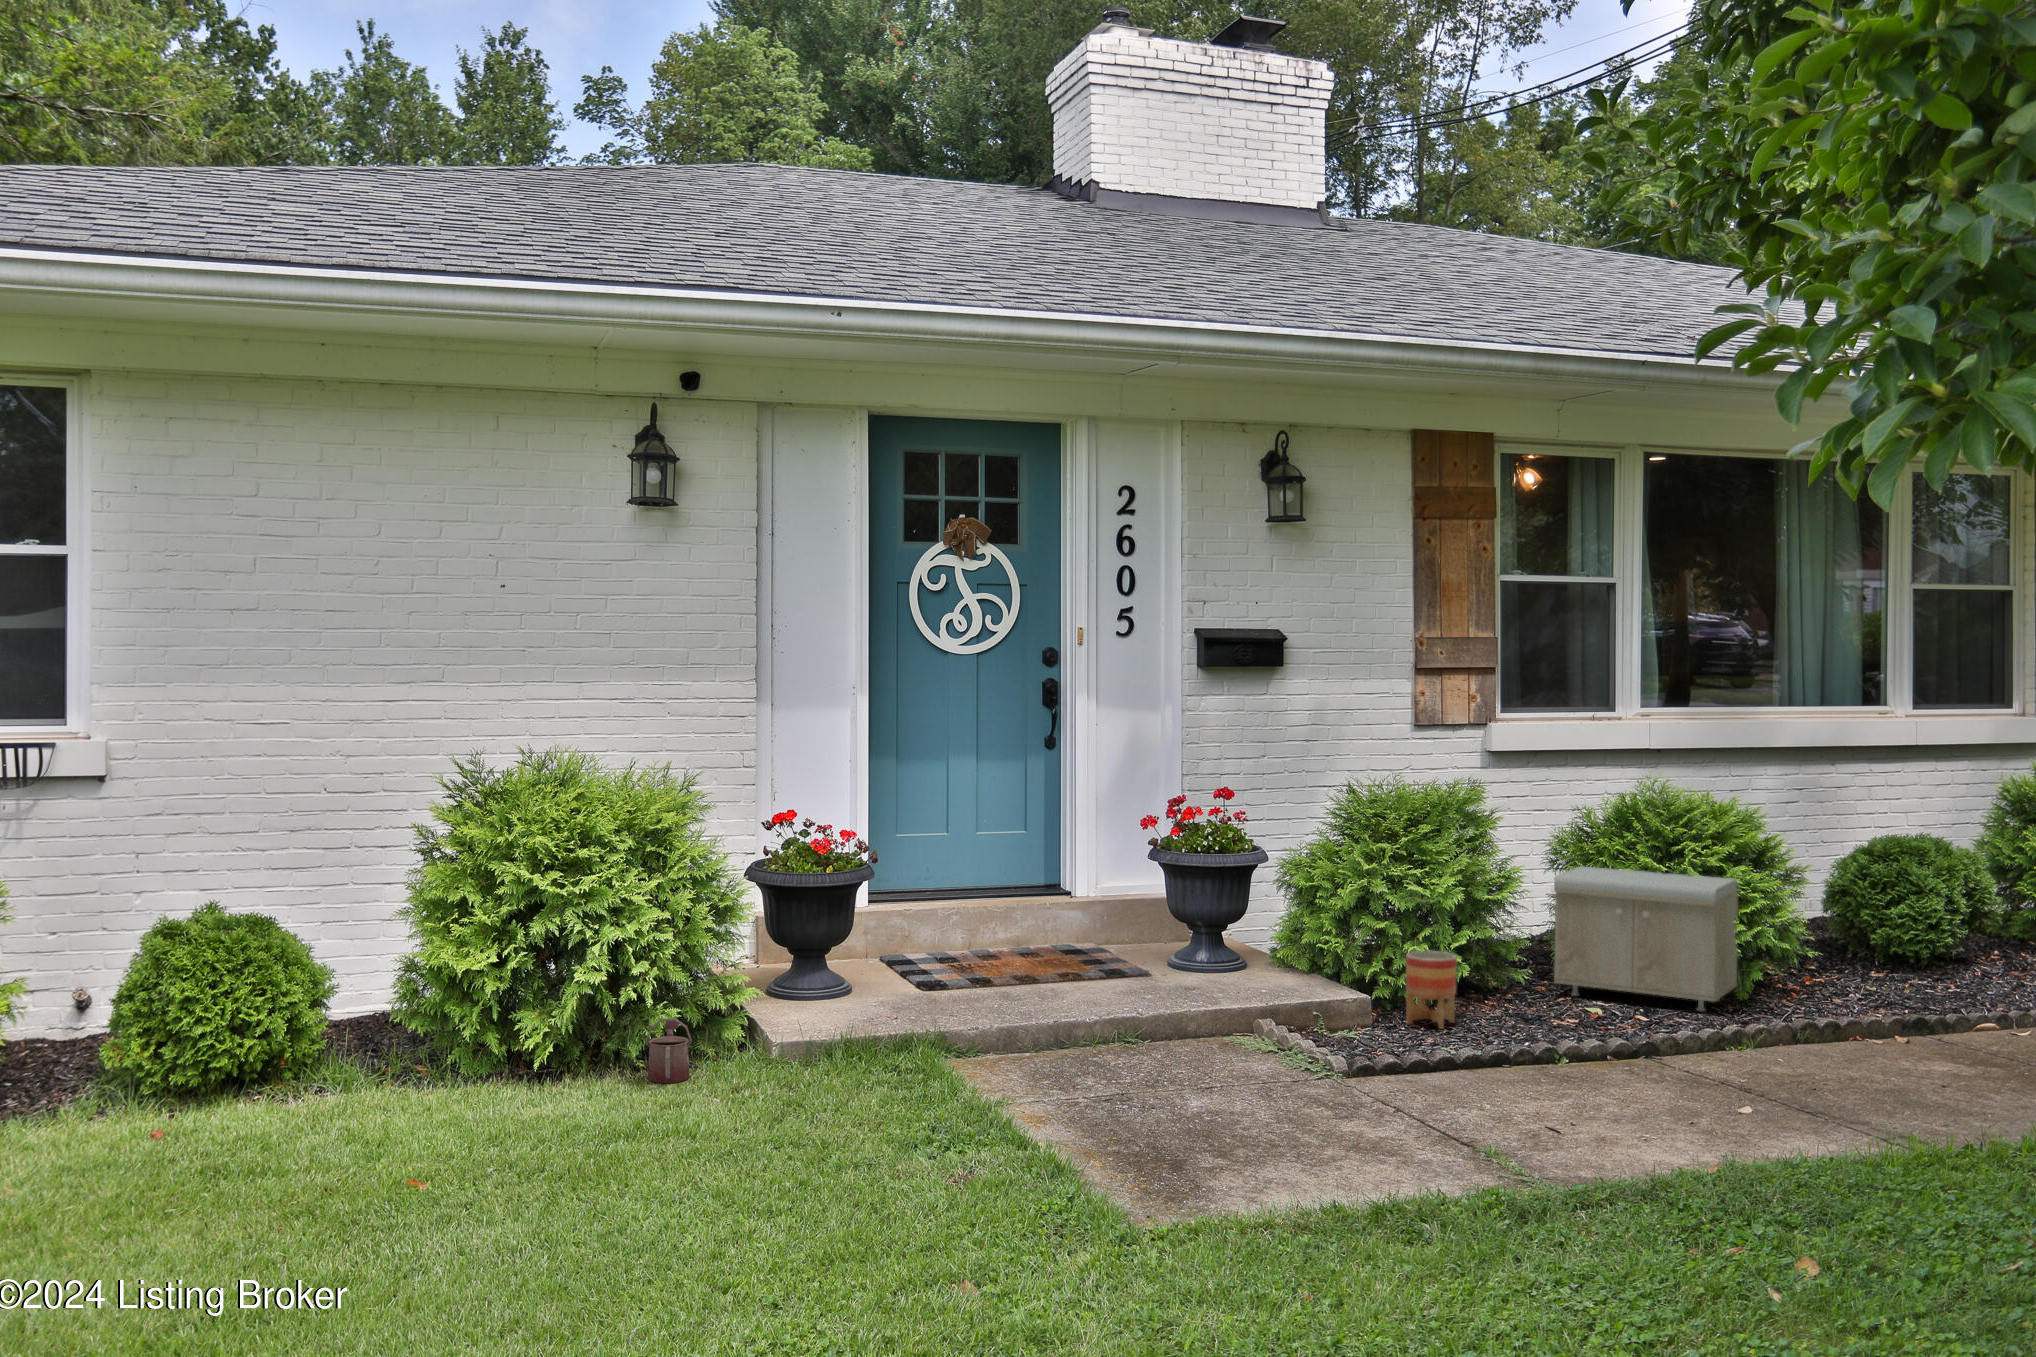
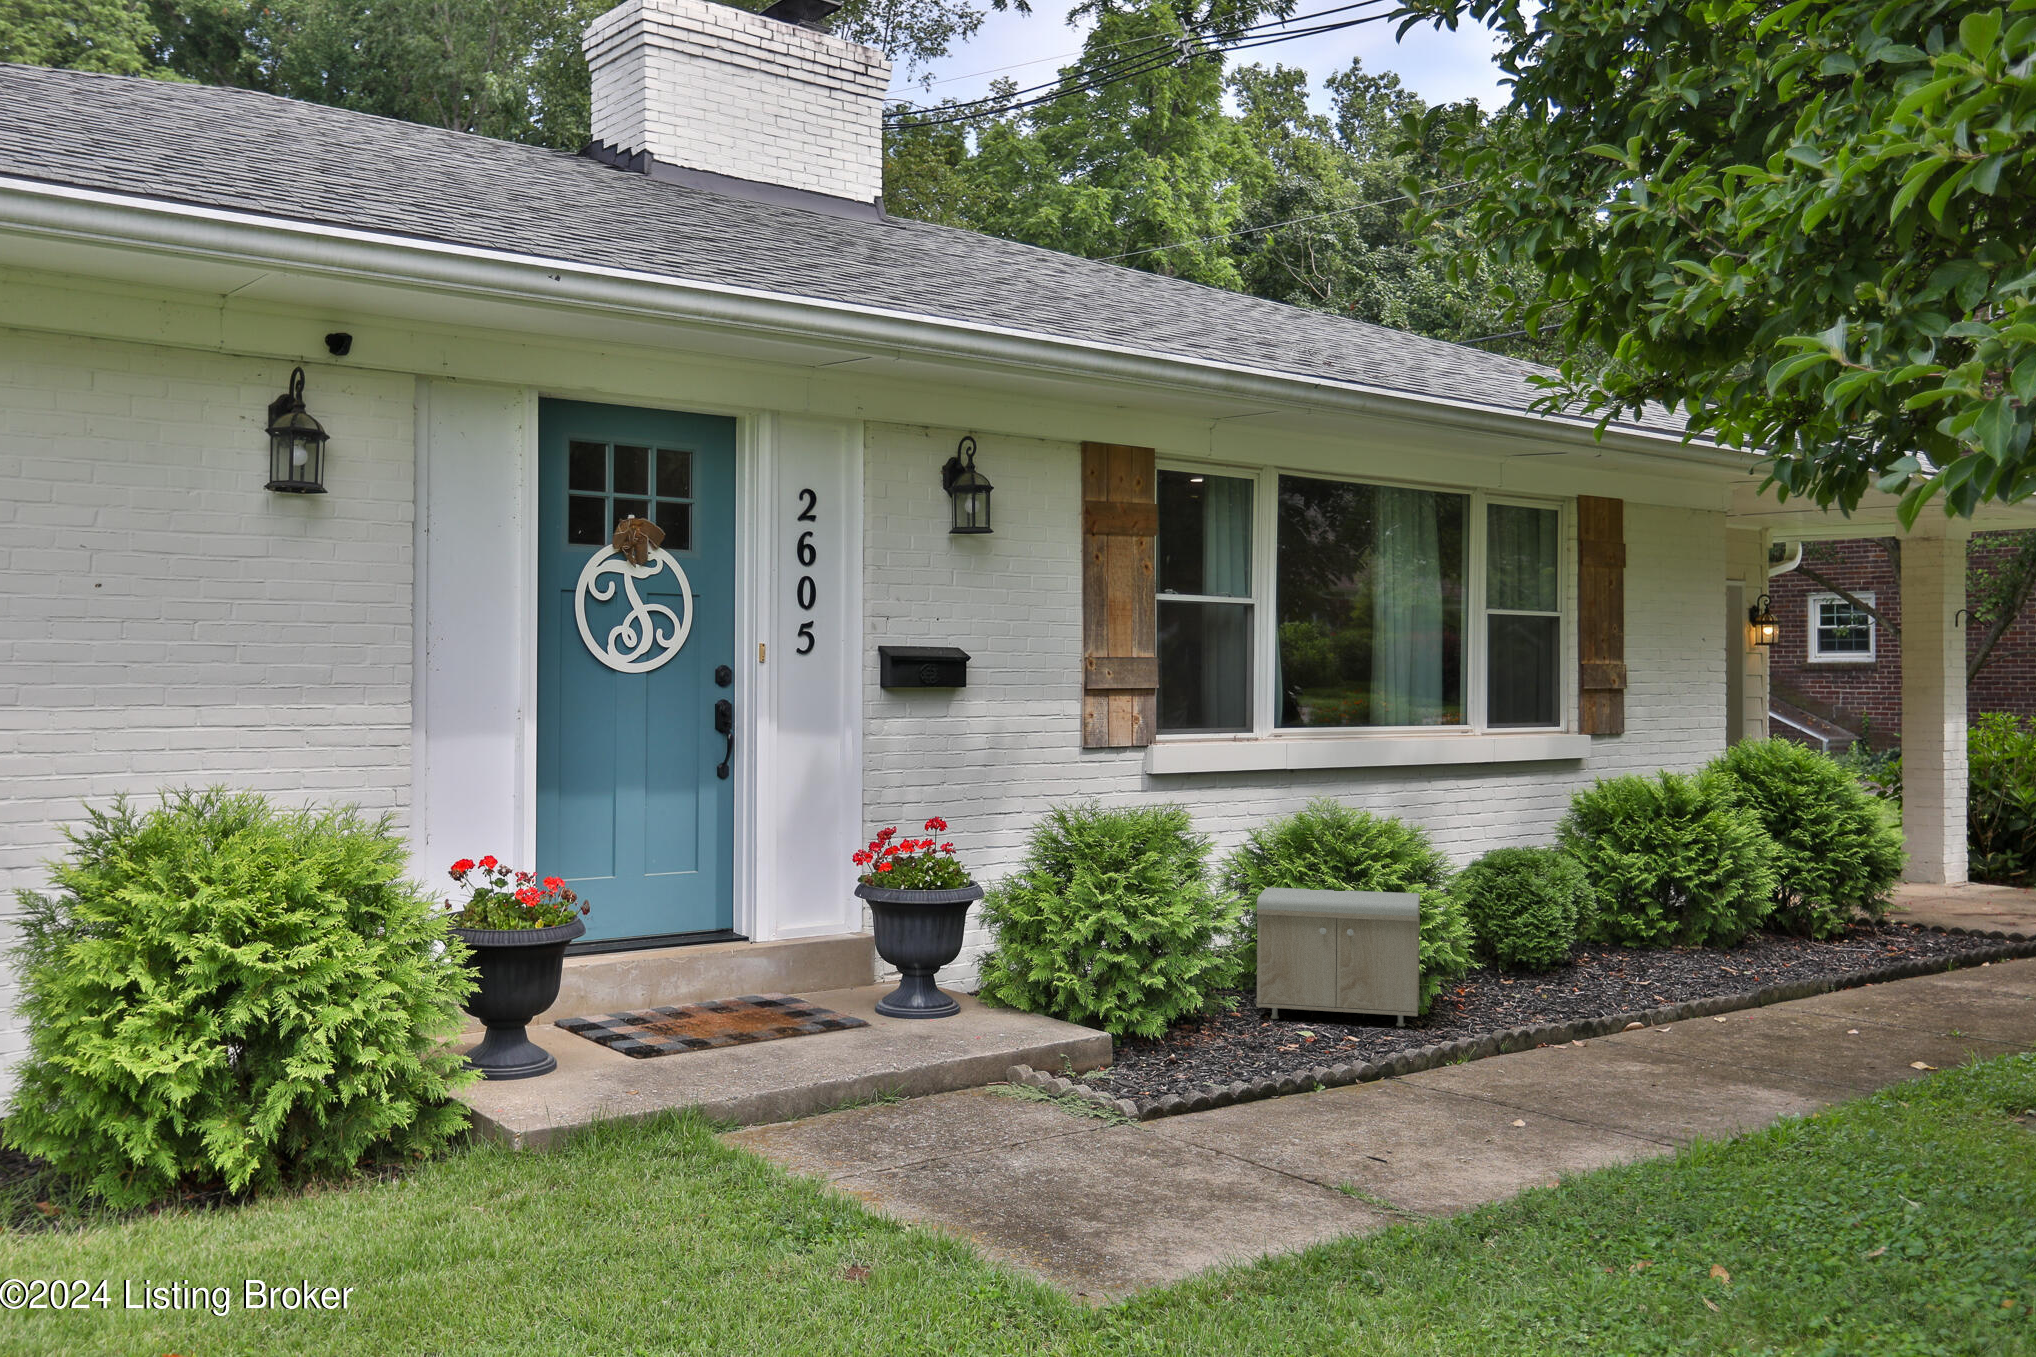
planter: present [1406,951,1457,1029] -> none [1147,982,1200,1065]
watering can: present [646,1018,692,1083] -> none [312,1130,376,1219]

